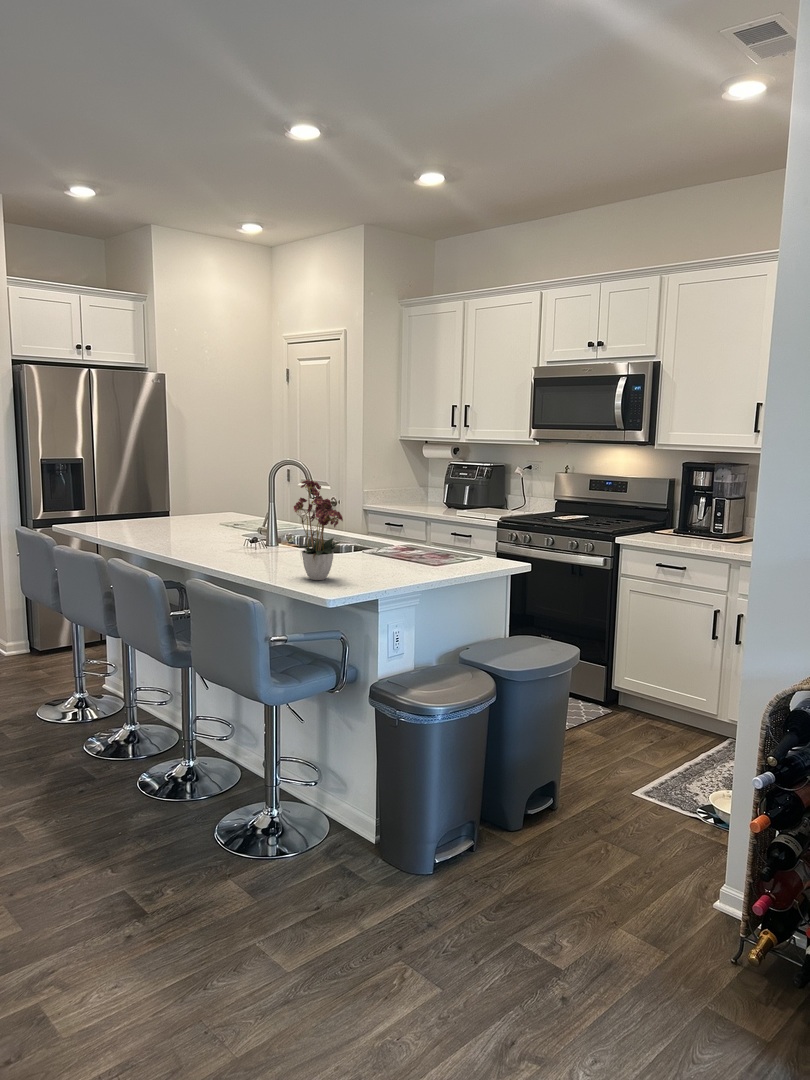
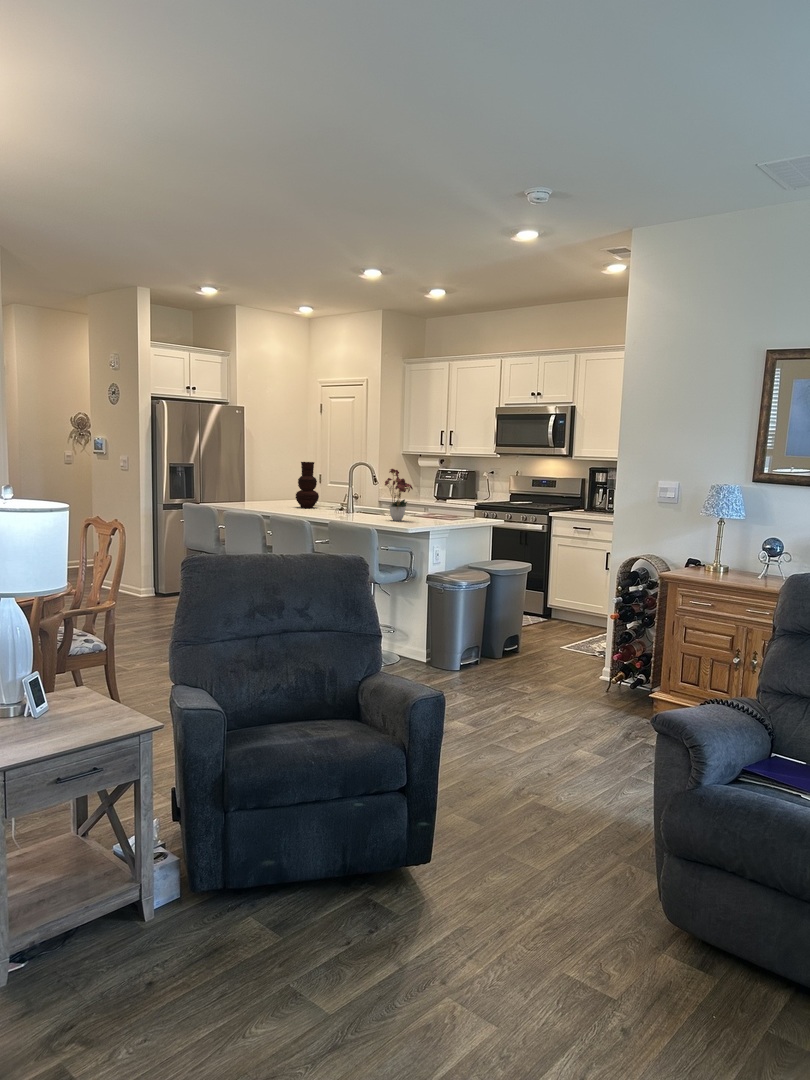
vase: none [187,459,227,537] -> present [296,462,319,508]

